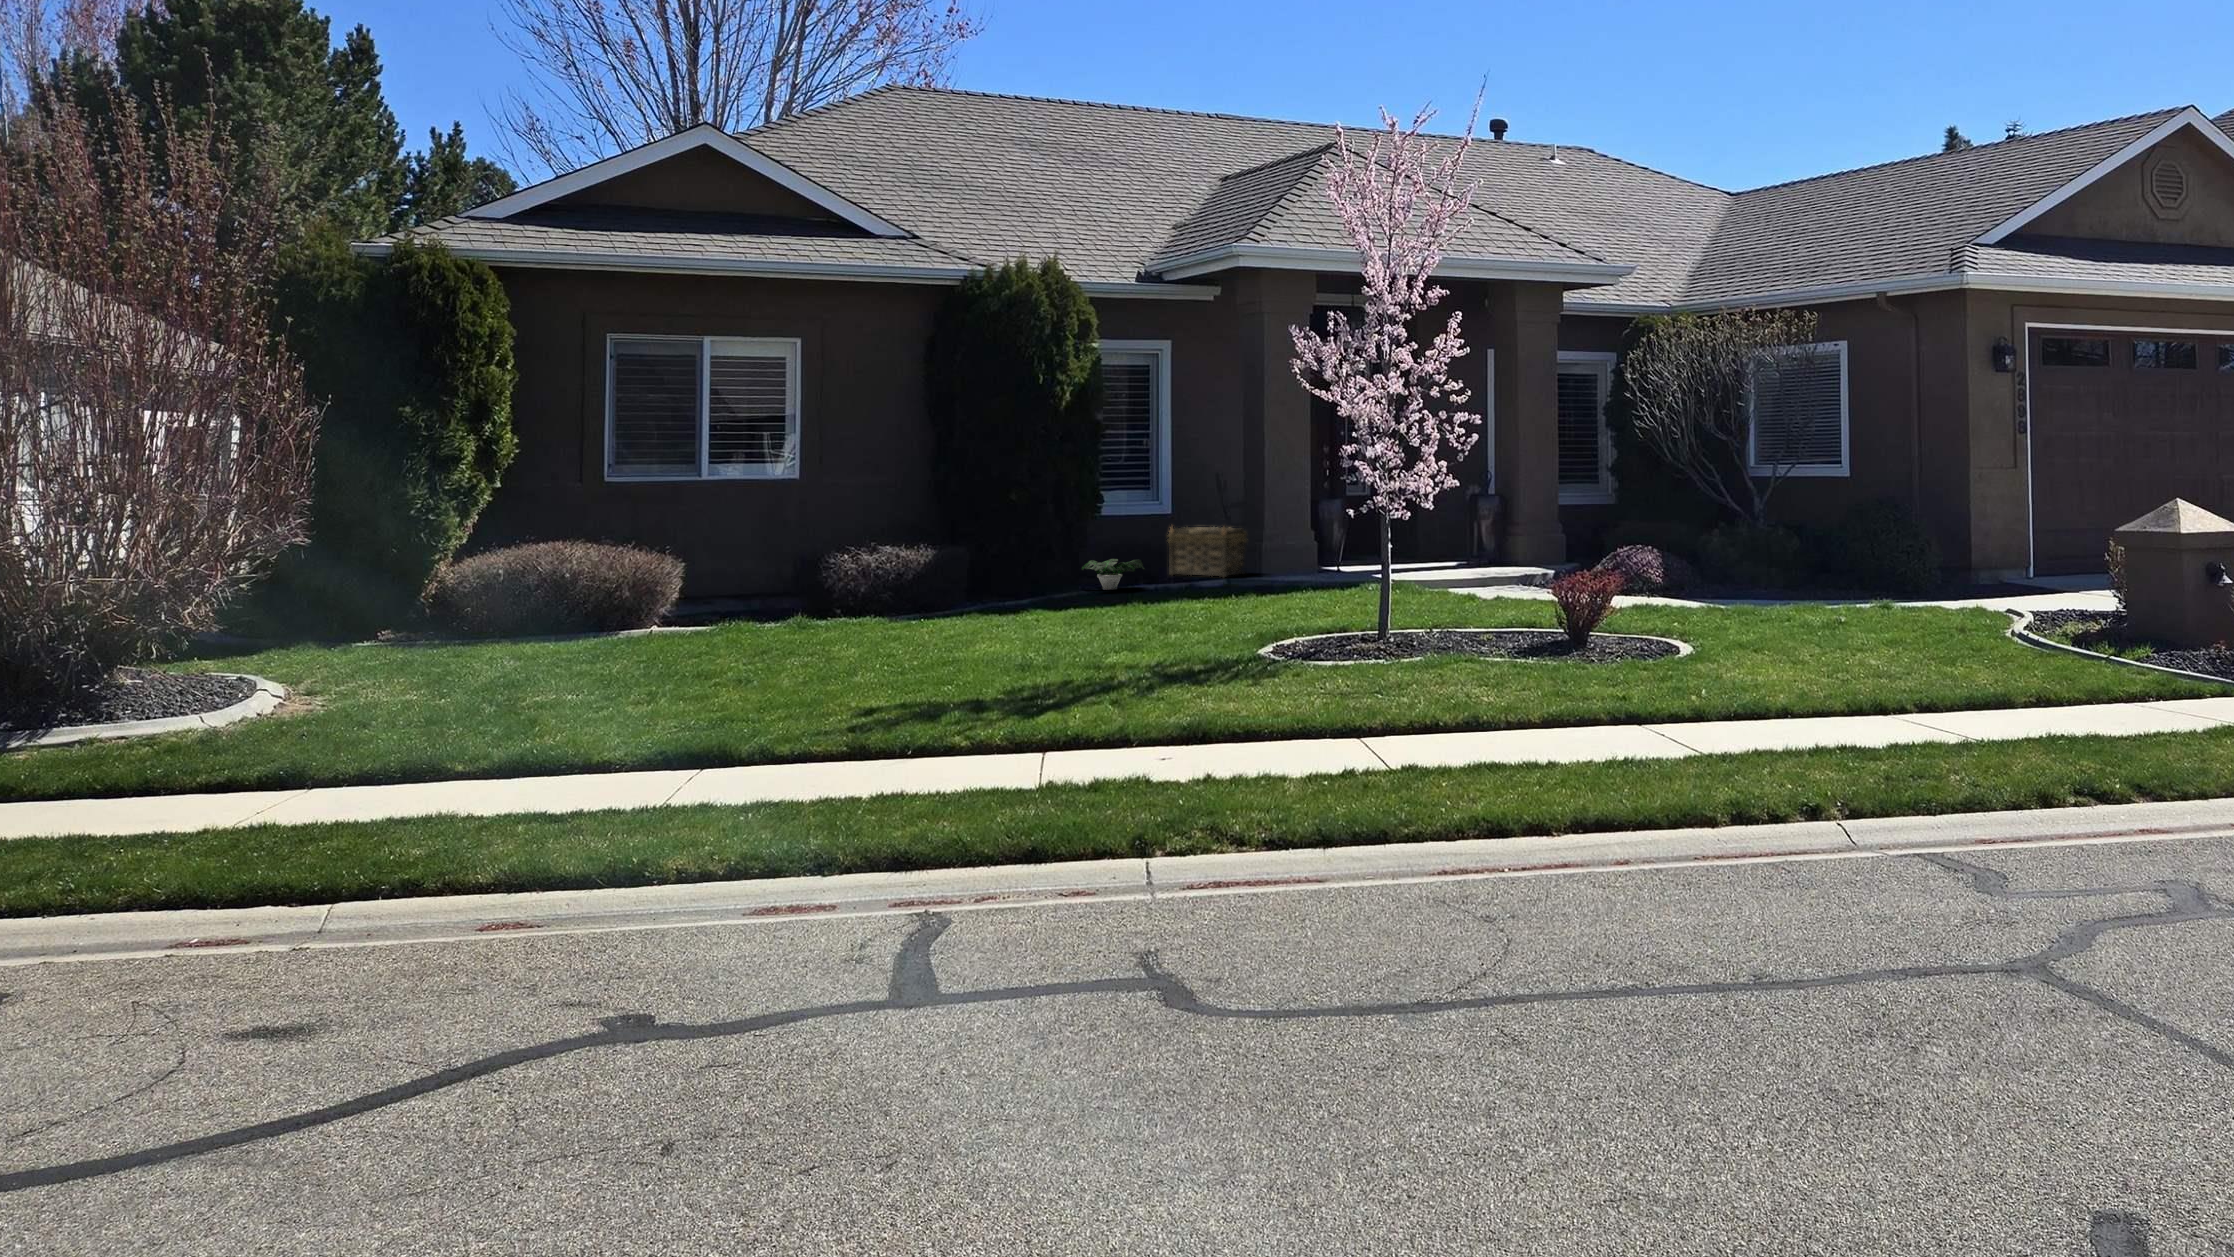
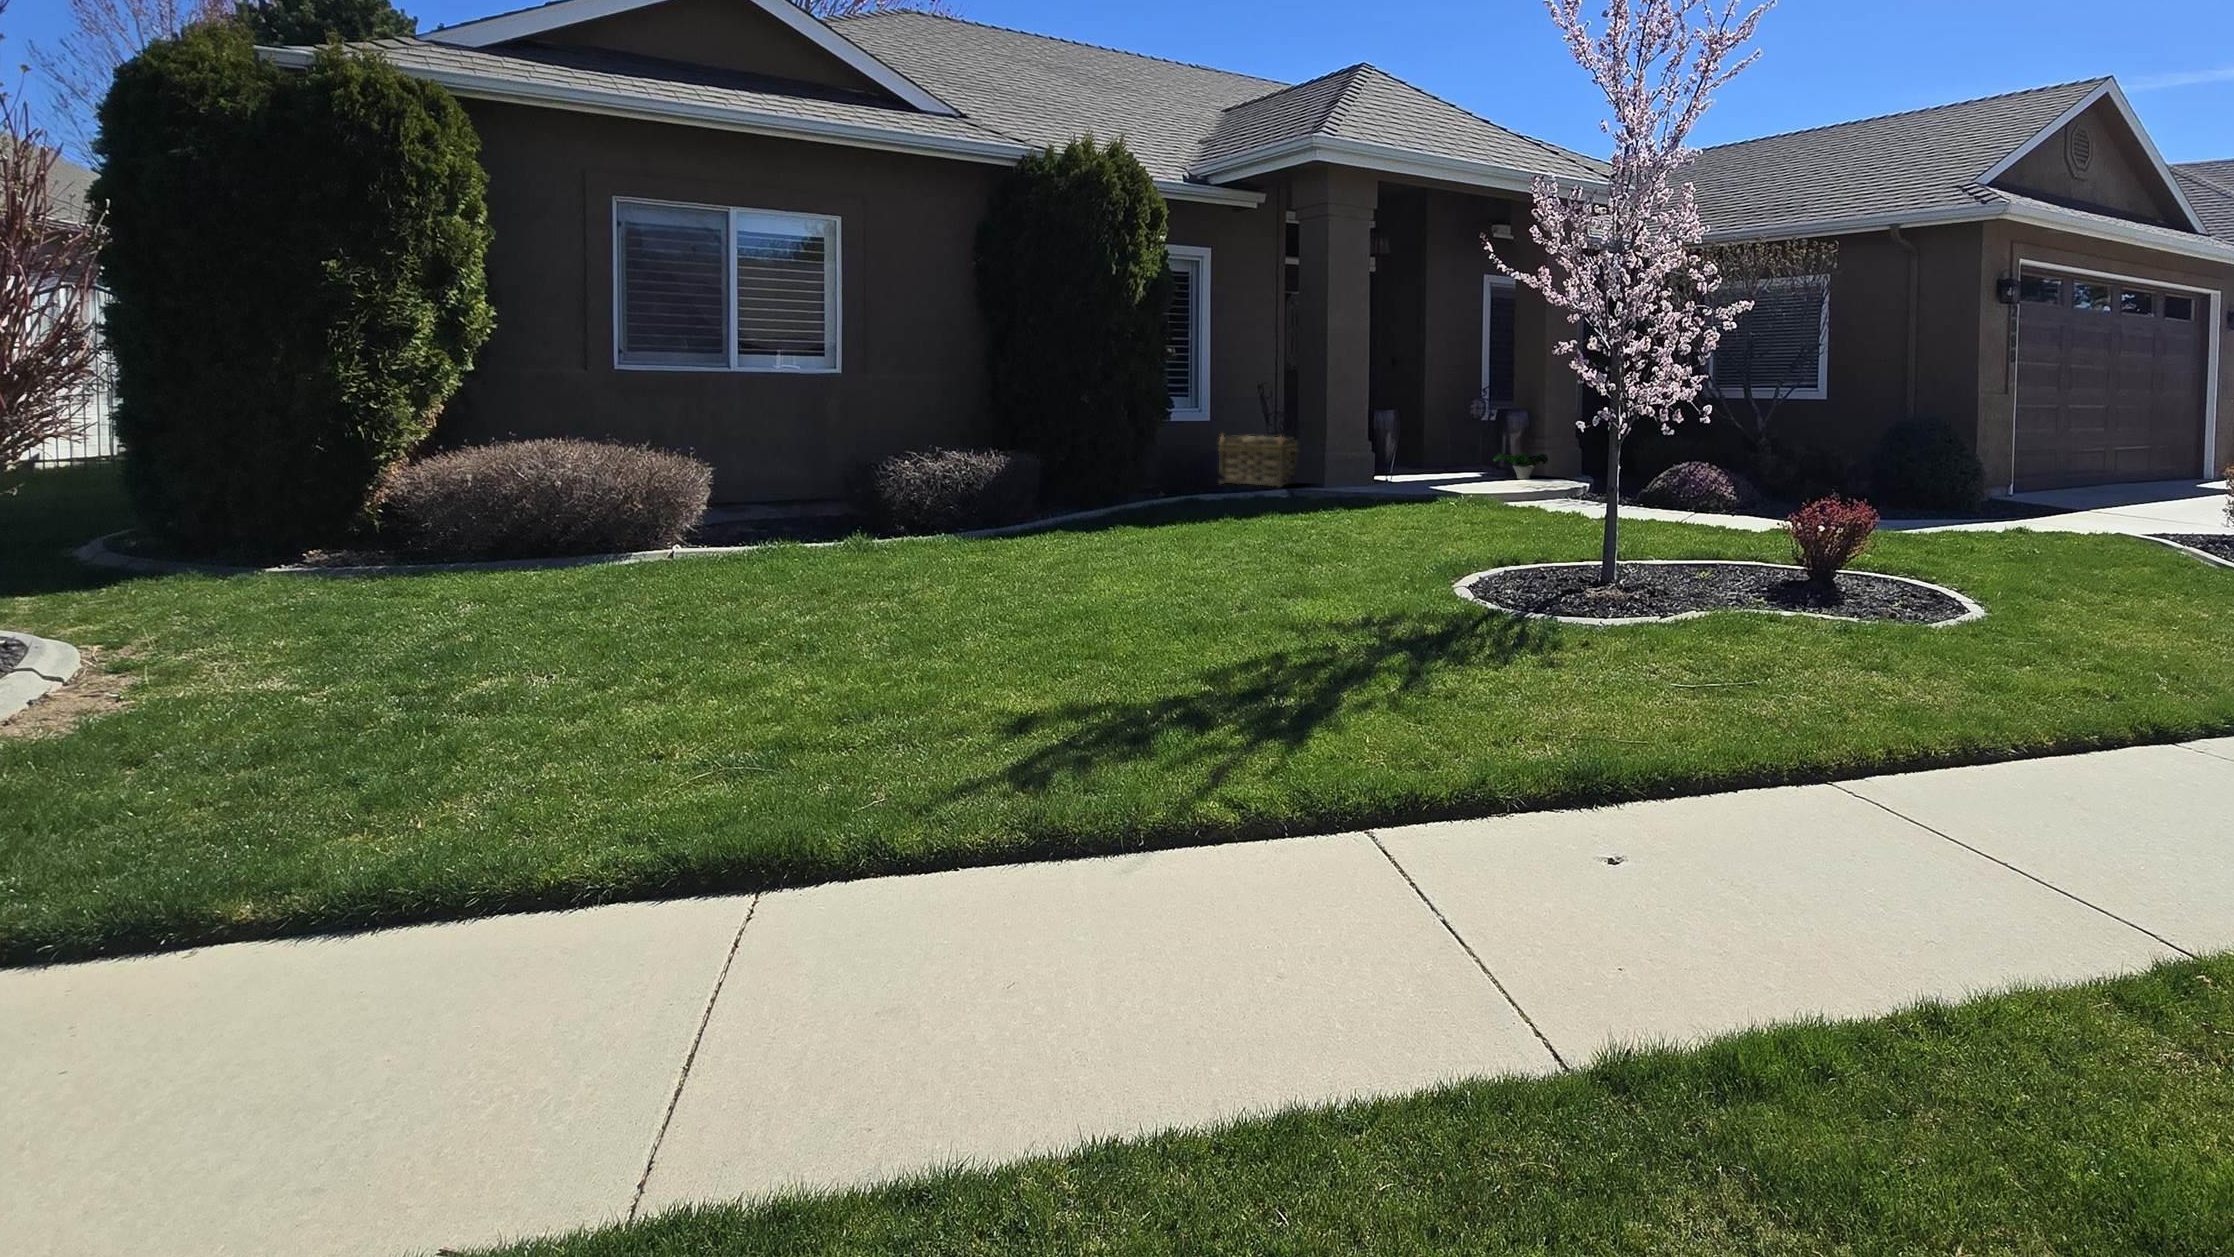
potted plant: present [1081,559,1145,590] -> present [1493,453,1548,479]

